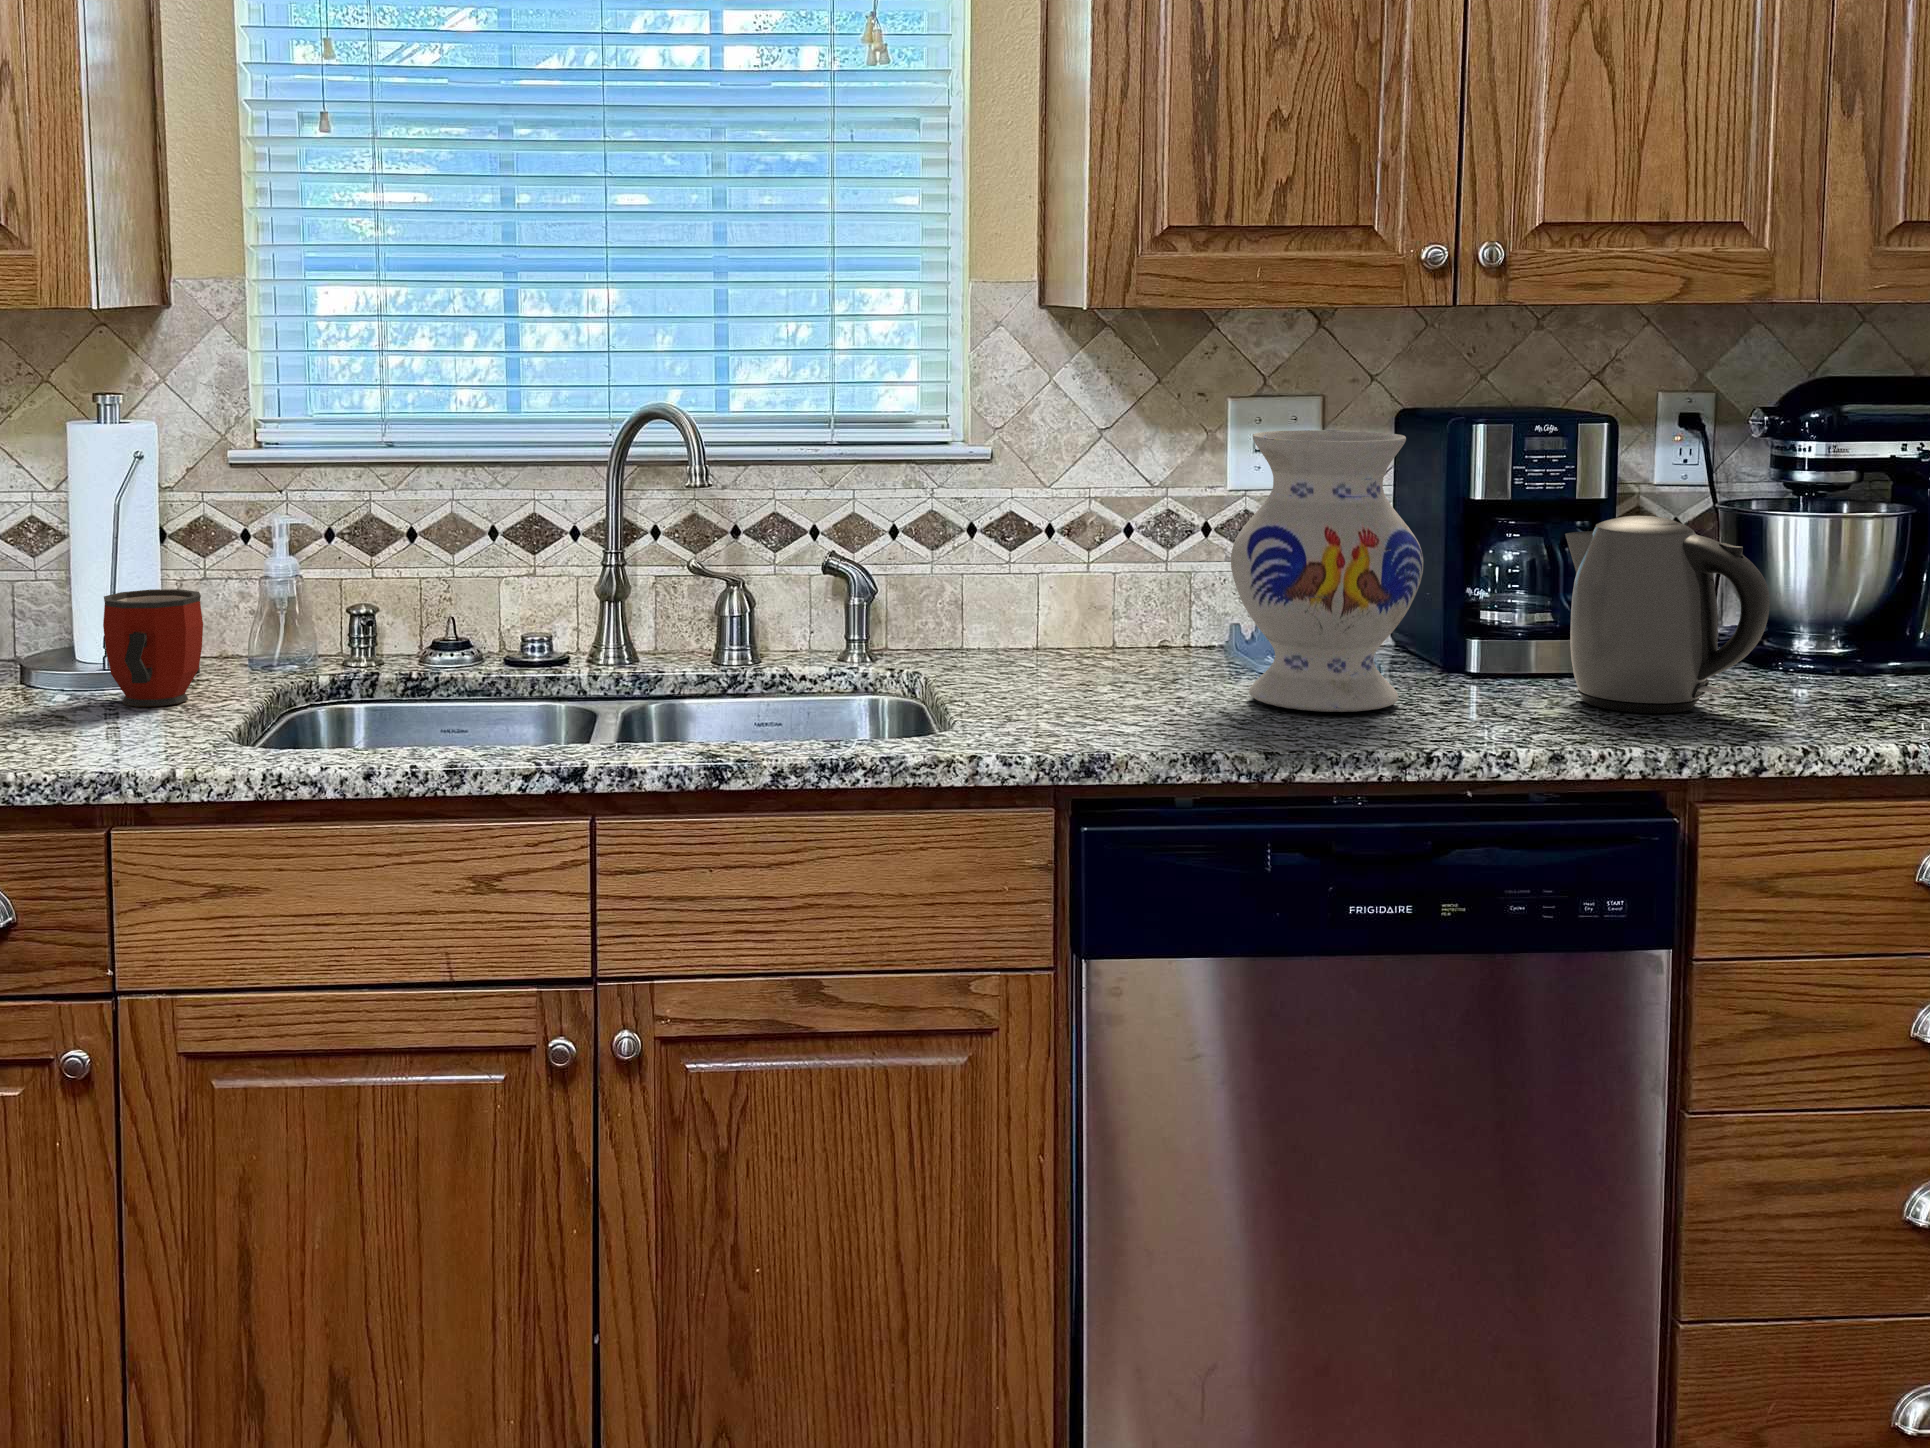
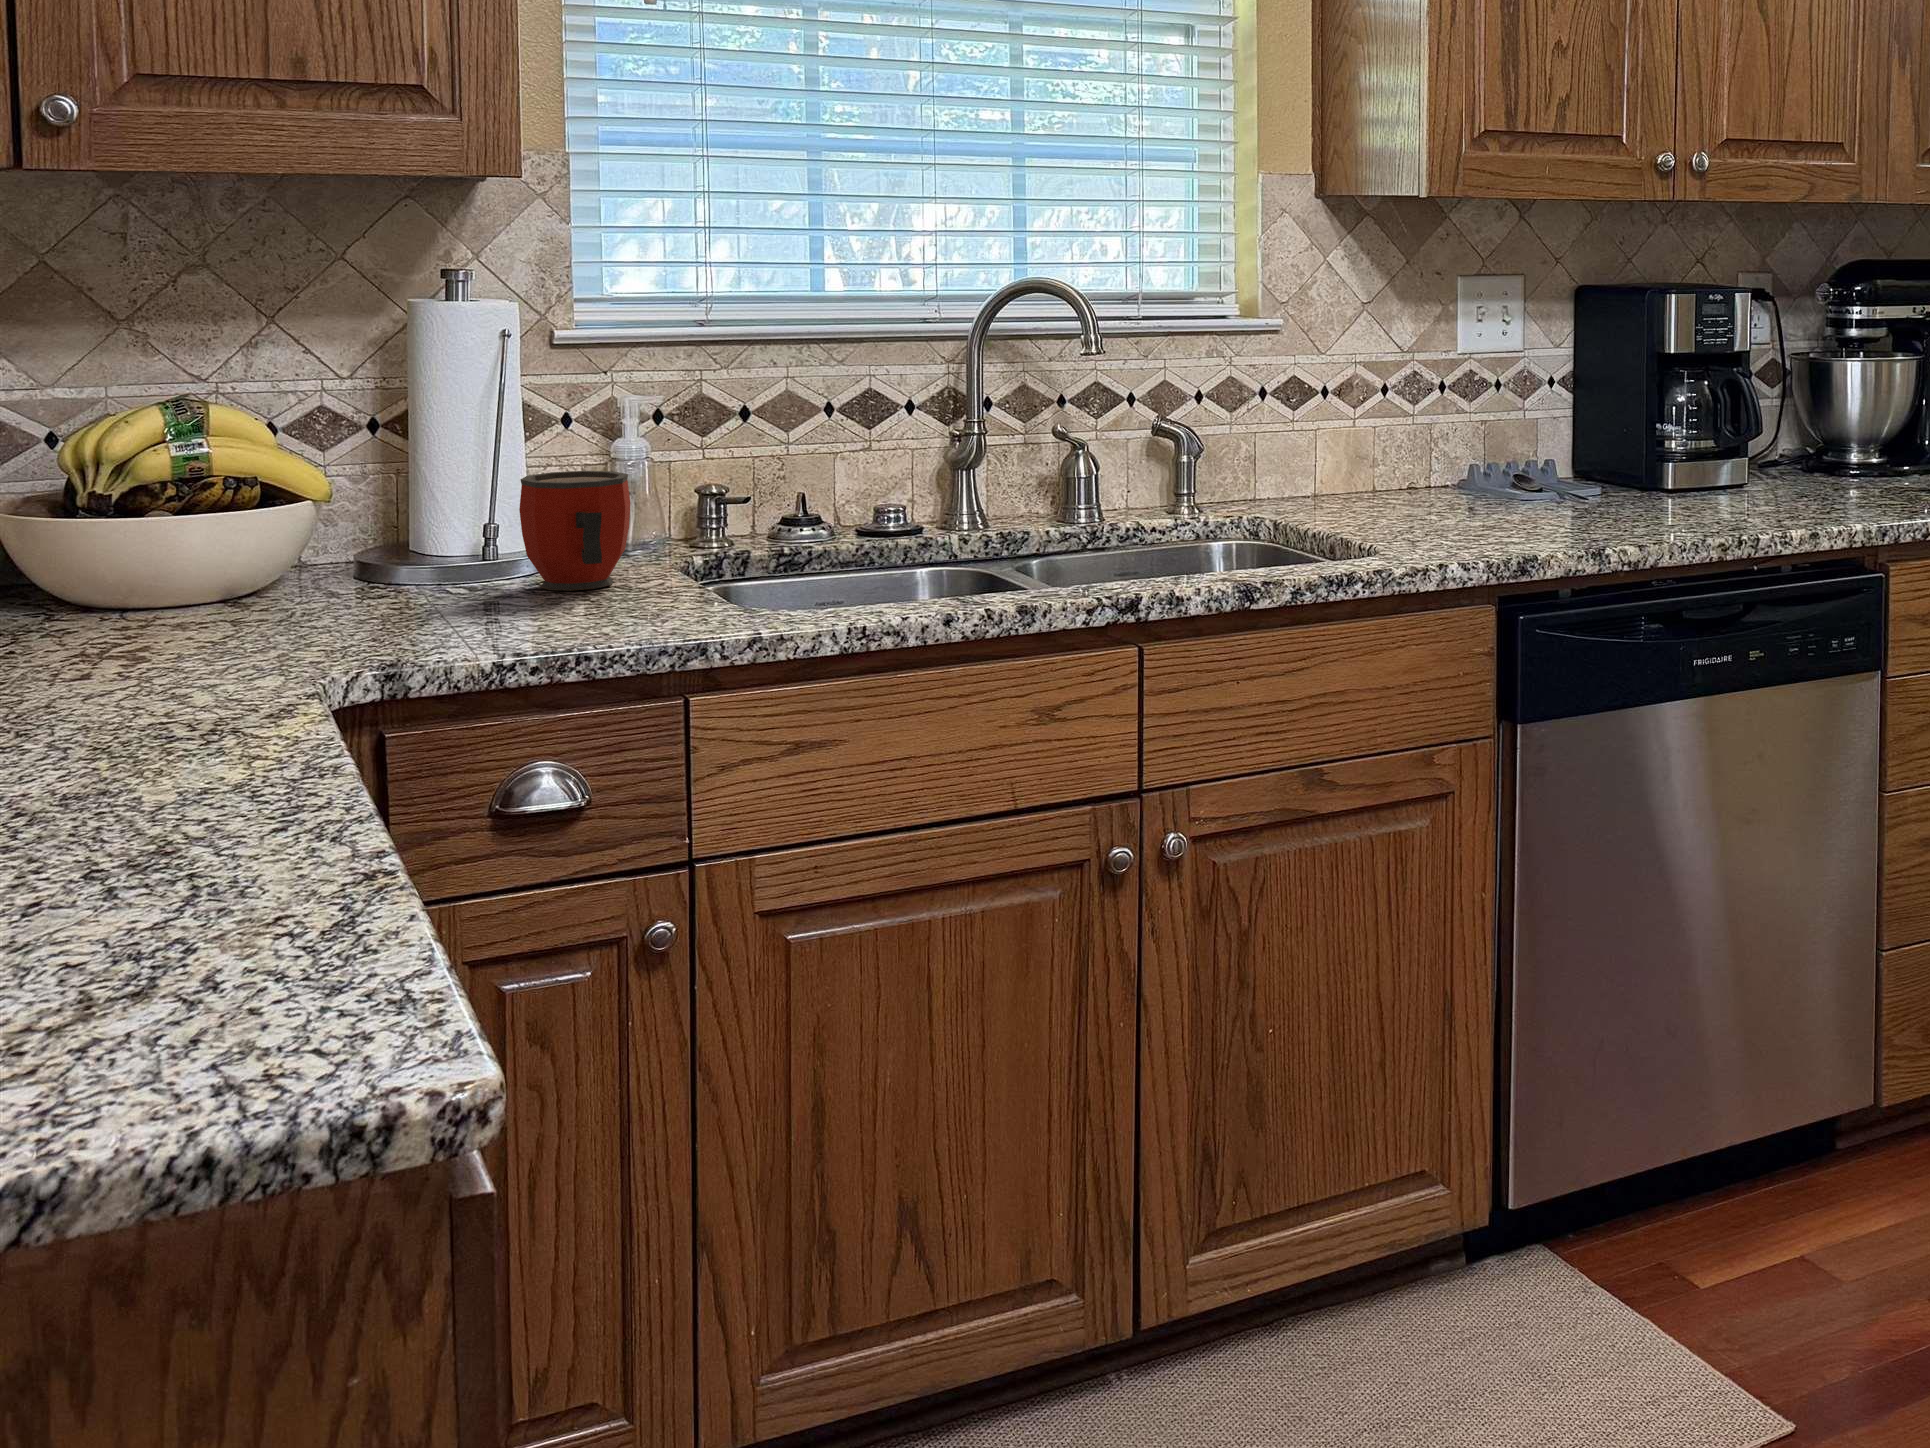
vase: present [1231,430,1423,712] -> none [1537,298,1687,519]
kettle: present [1565,516,1770,713] -> none [1757,360,1906,506]

